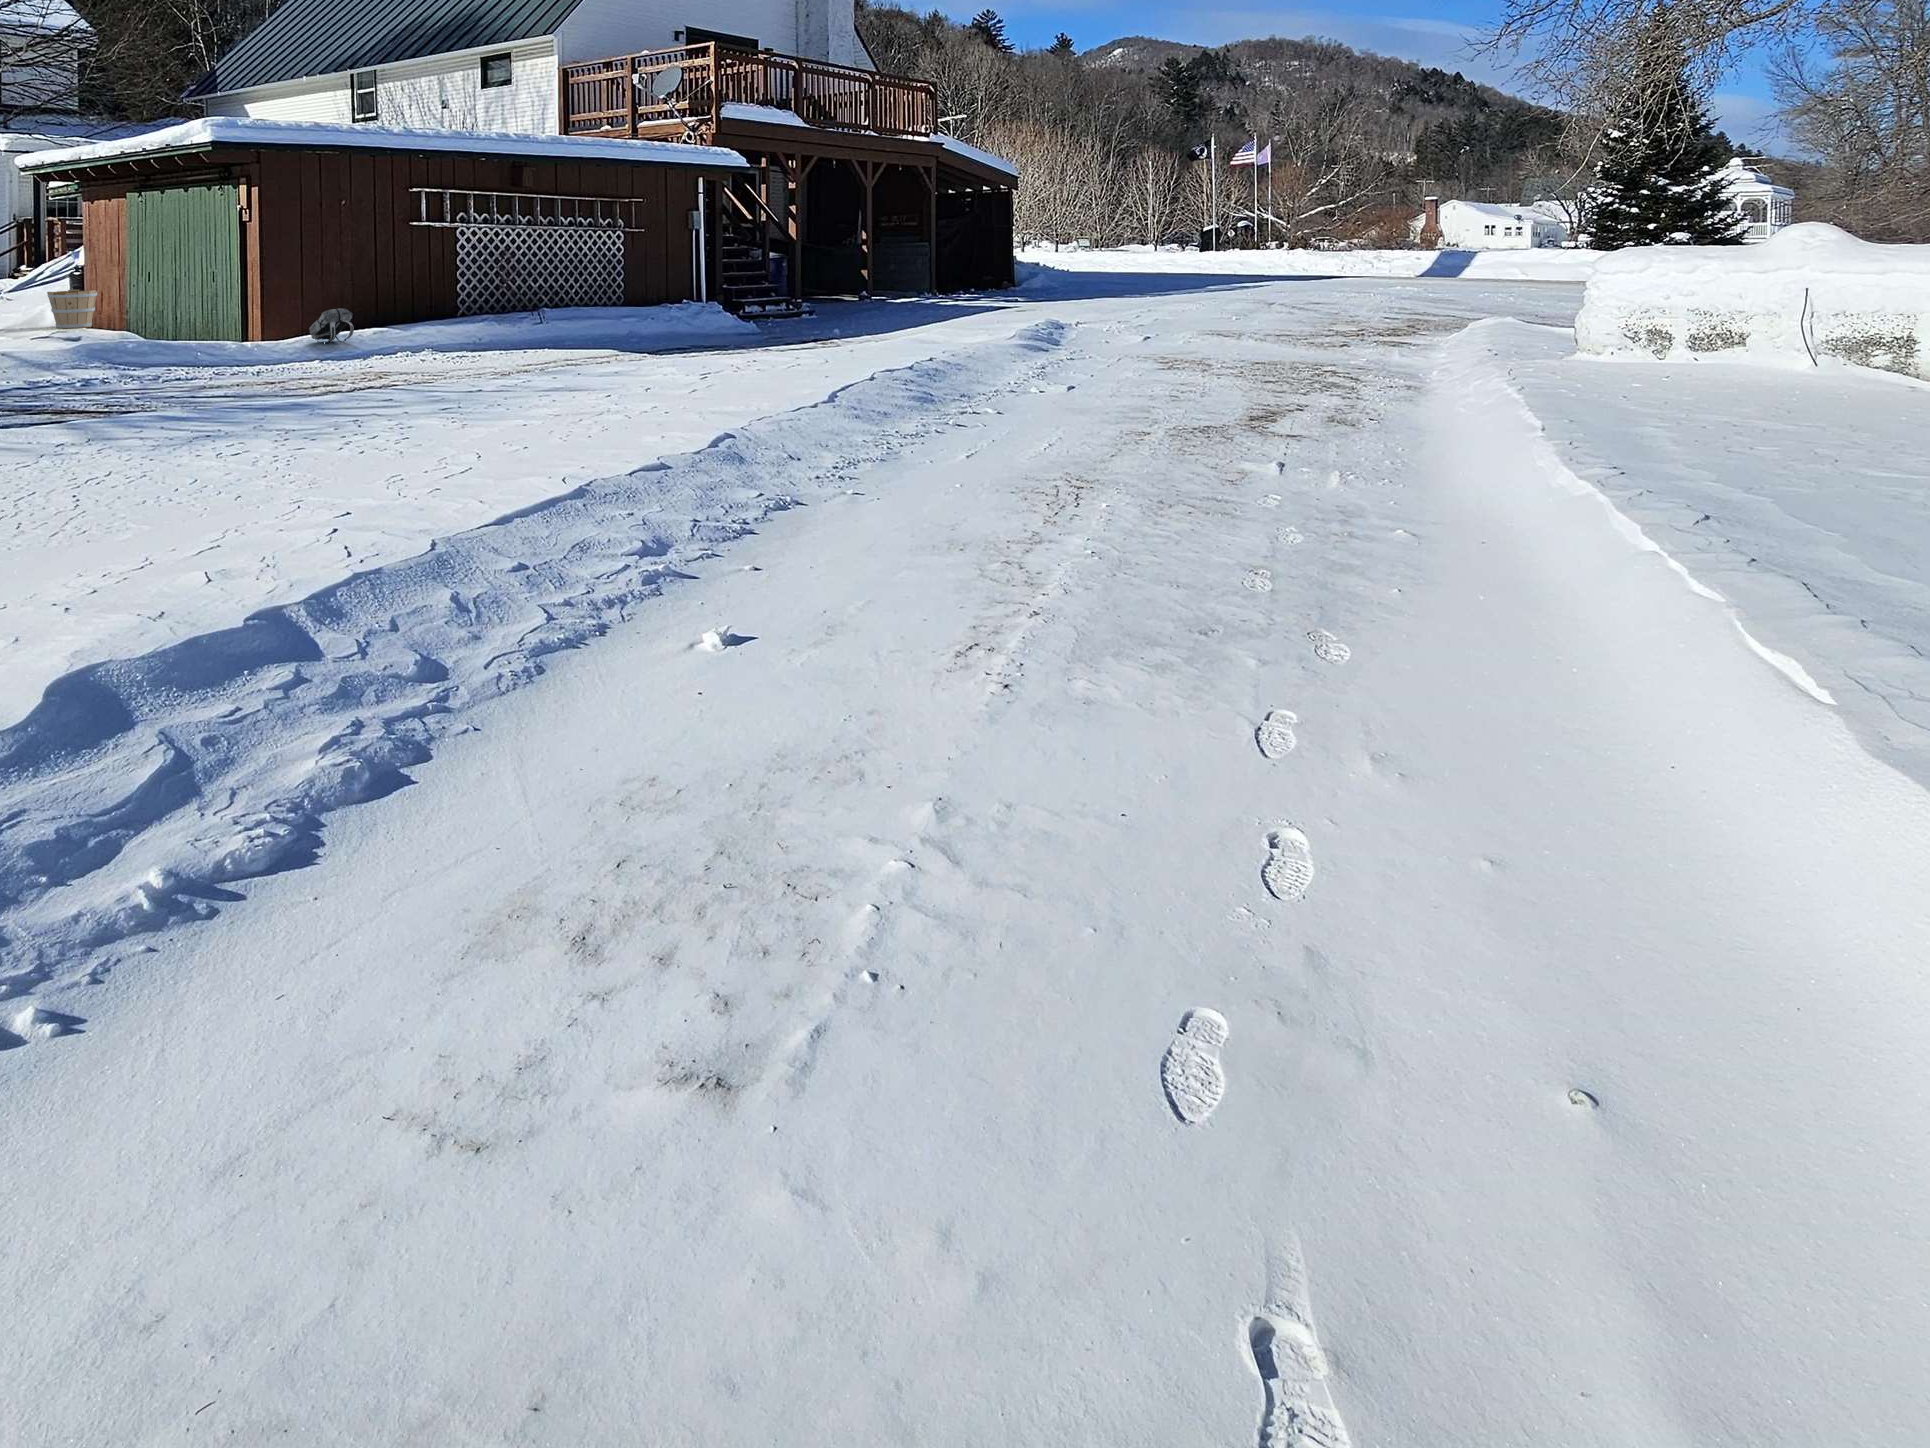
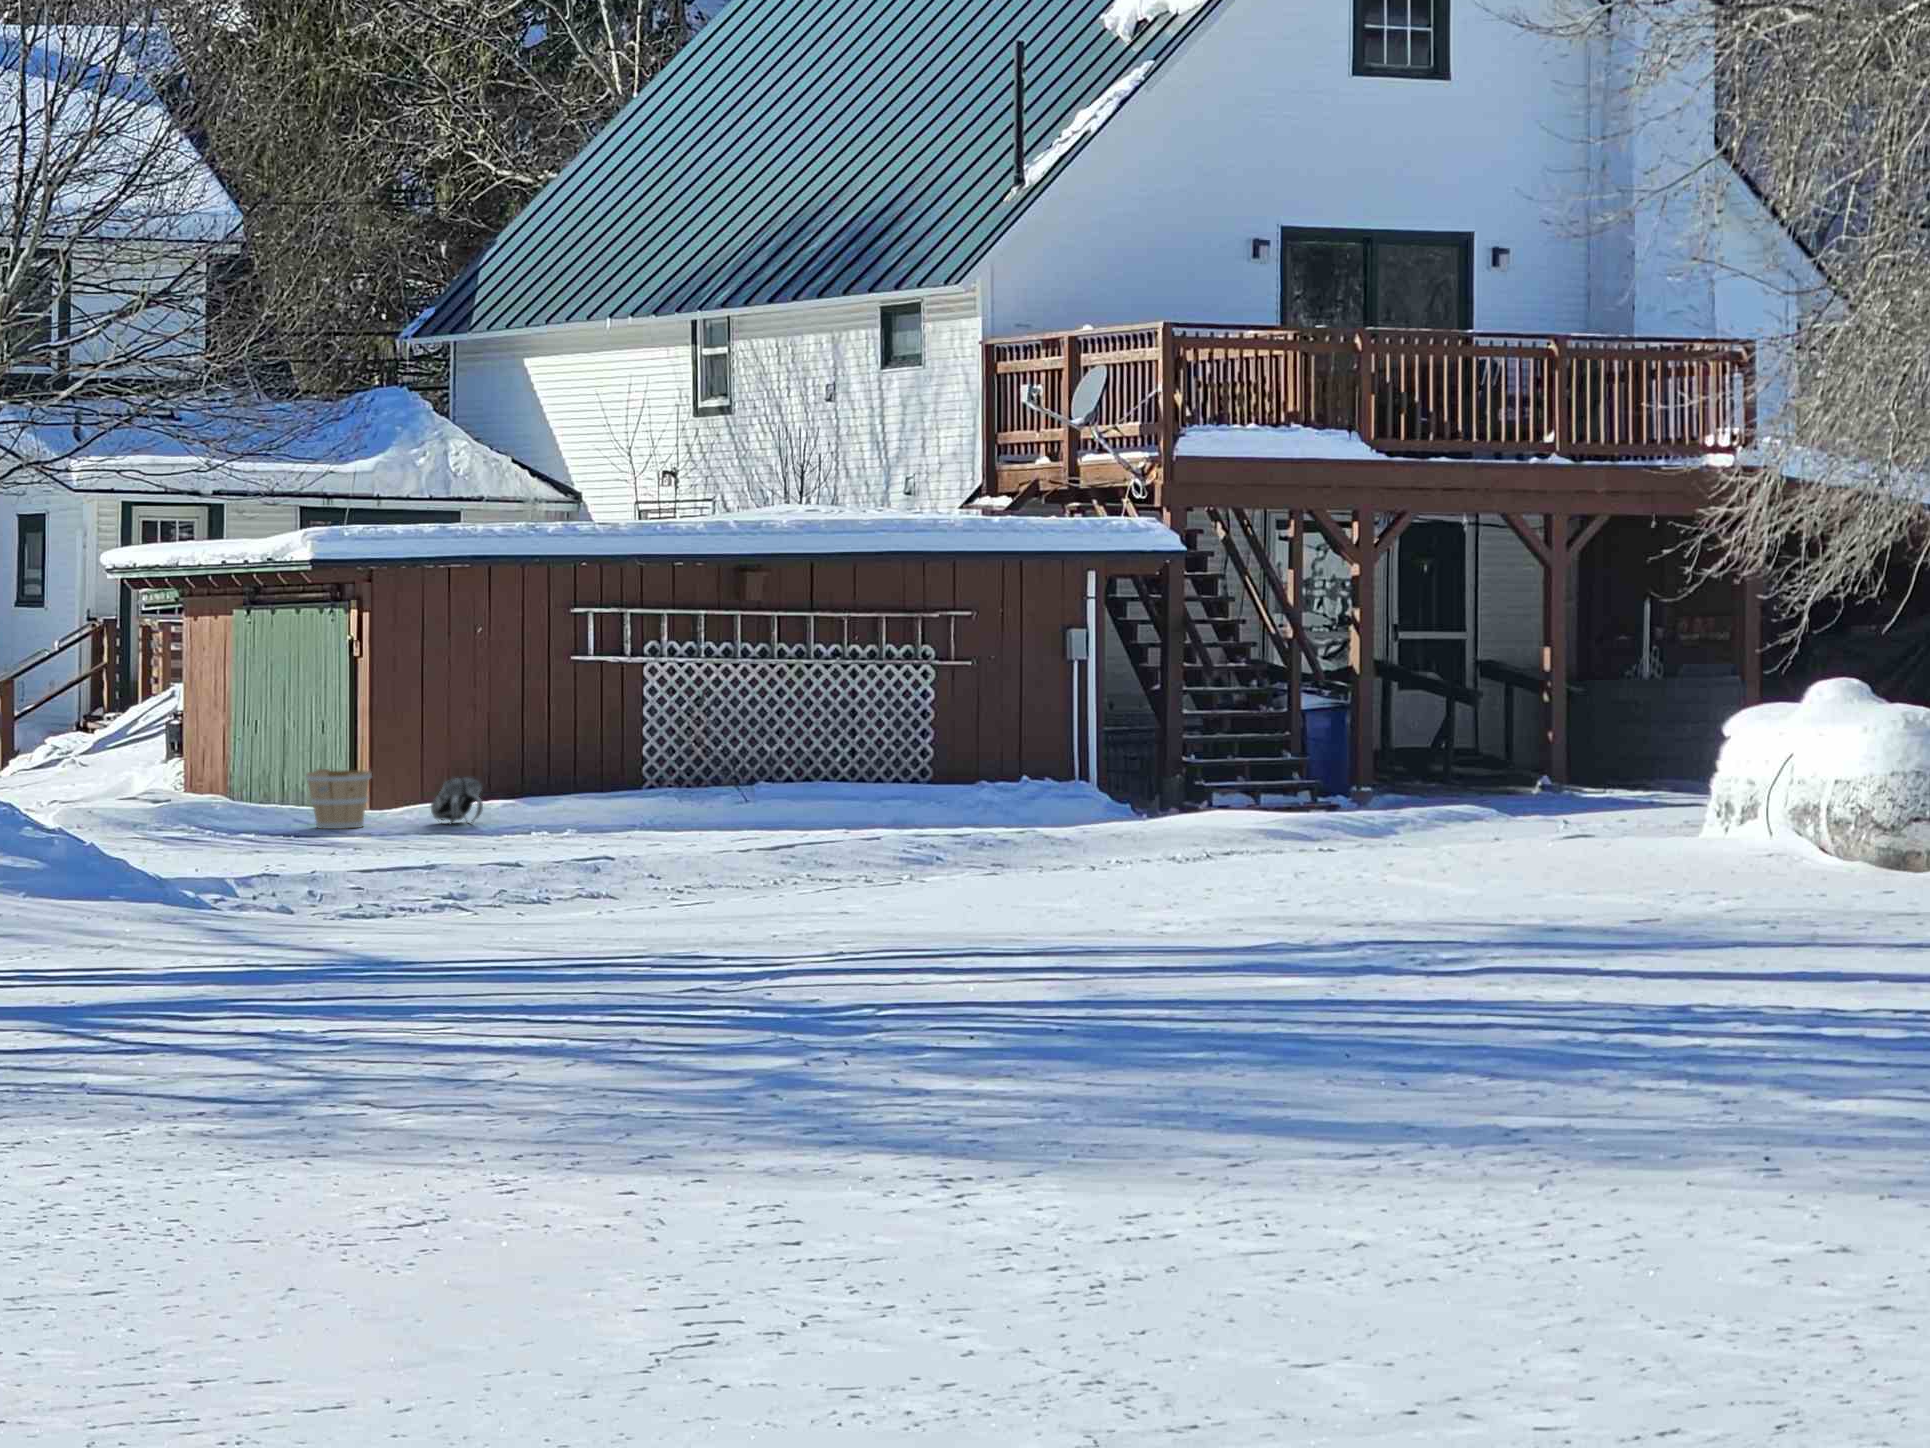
wooden bucket: present [47,289,97,329] -> present [306,769,371,829]

